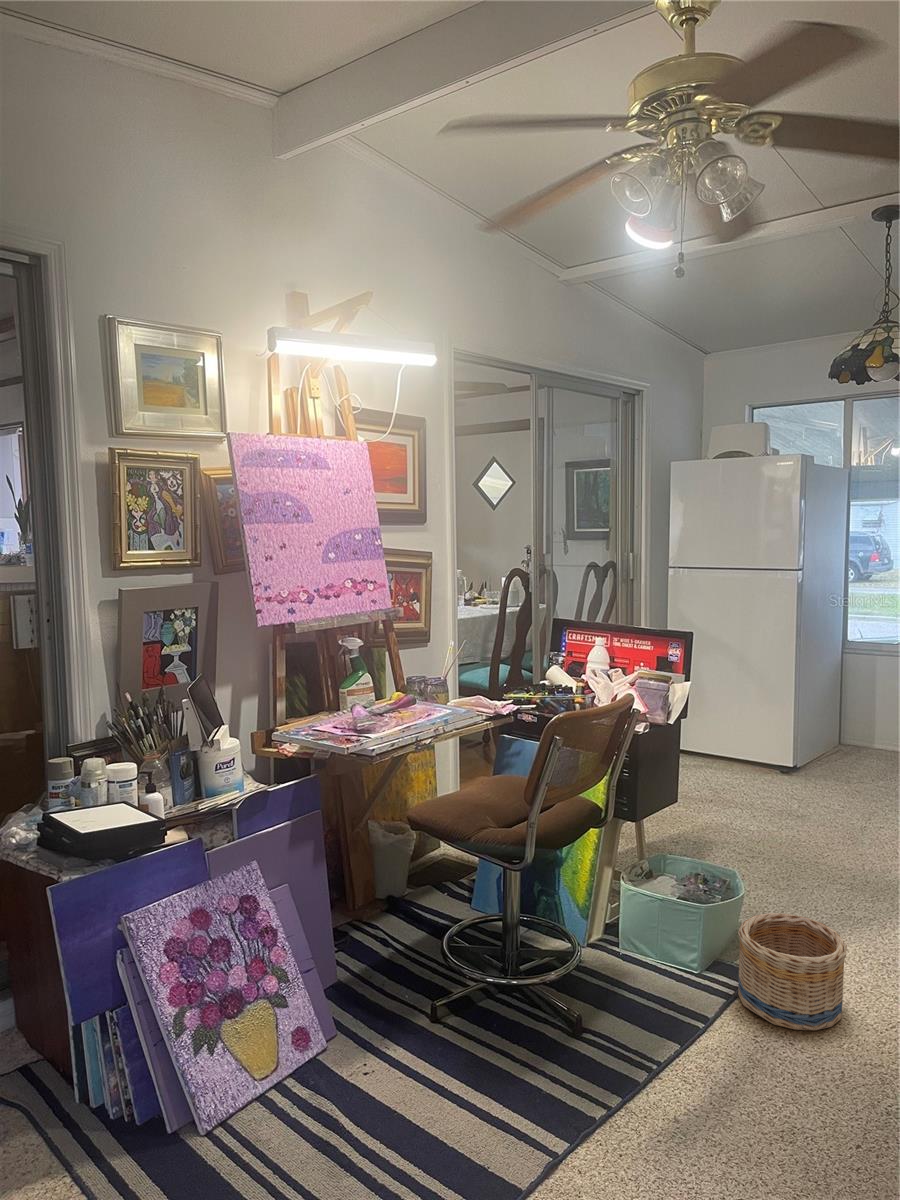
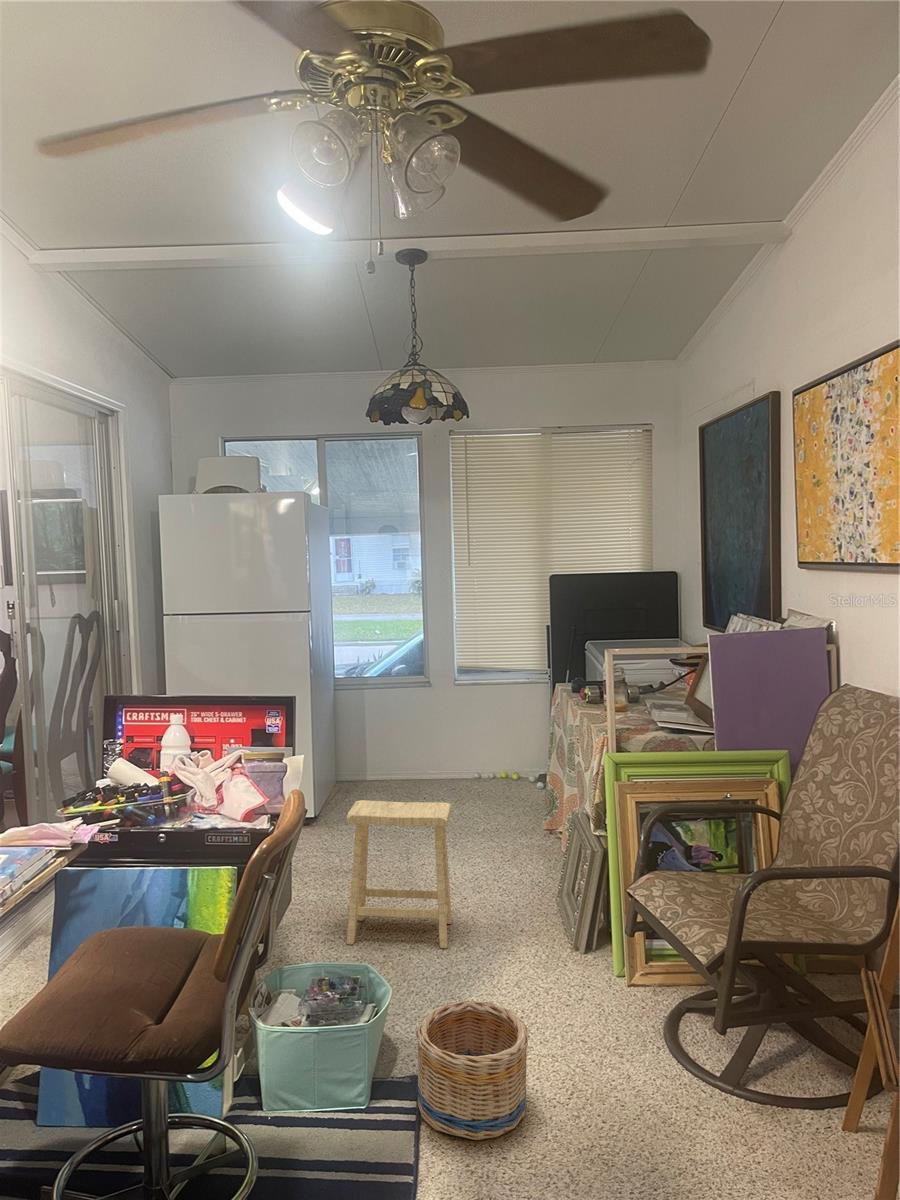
footstool: none [761,742,881,894] -> present [347,800,452,948]

